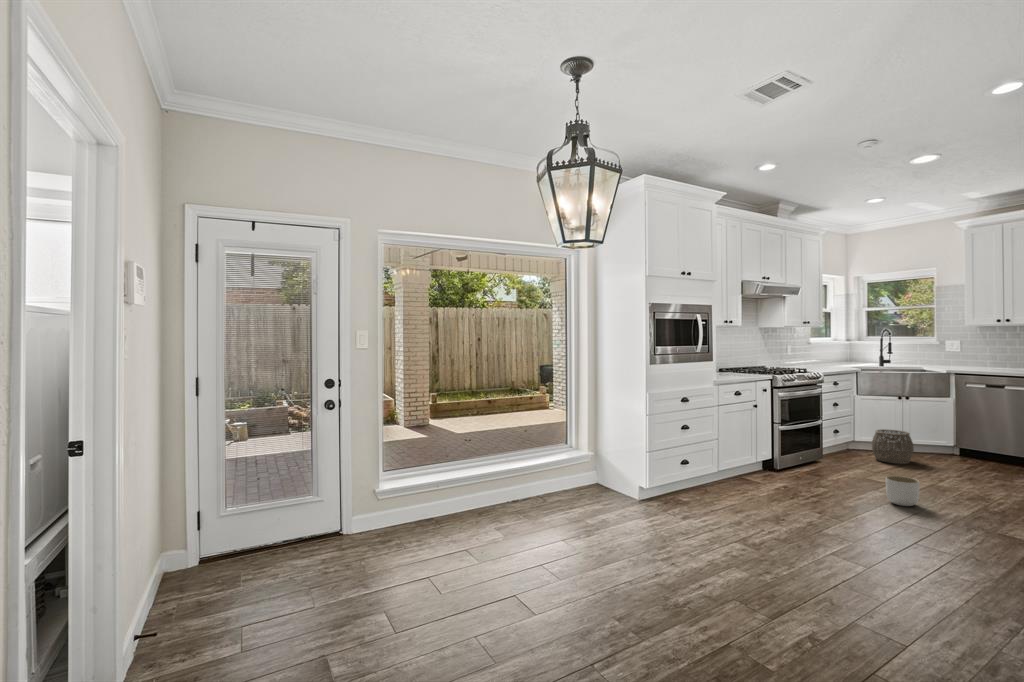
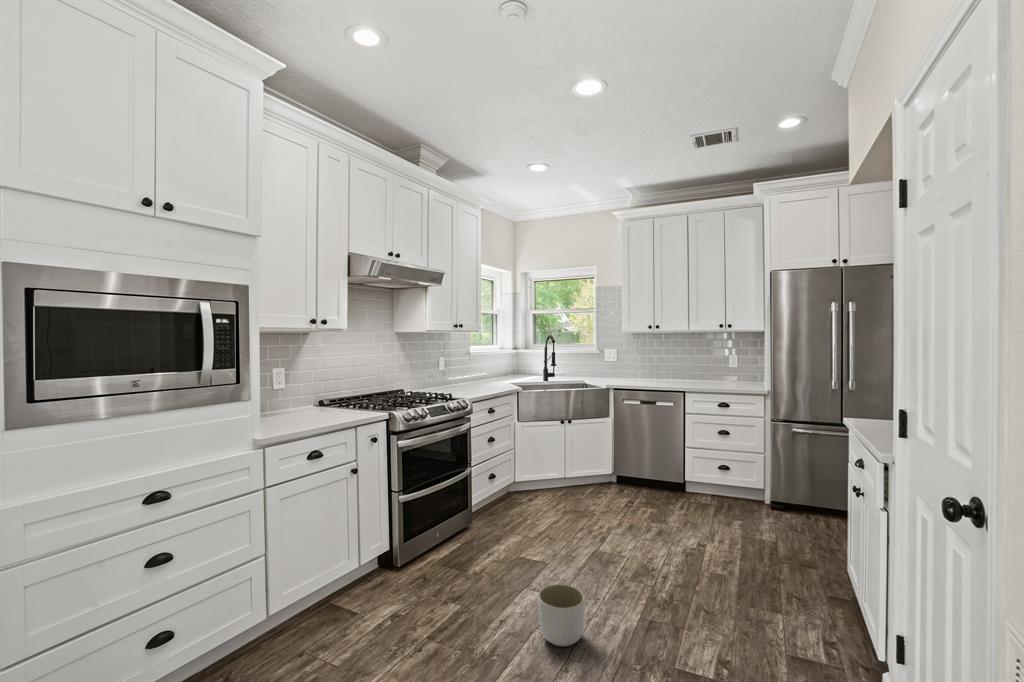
woven basket: present [872,429,914,464] -> none [531,467,576,515]

